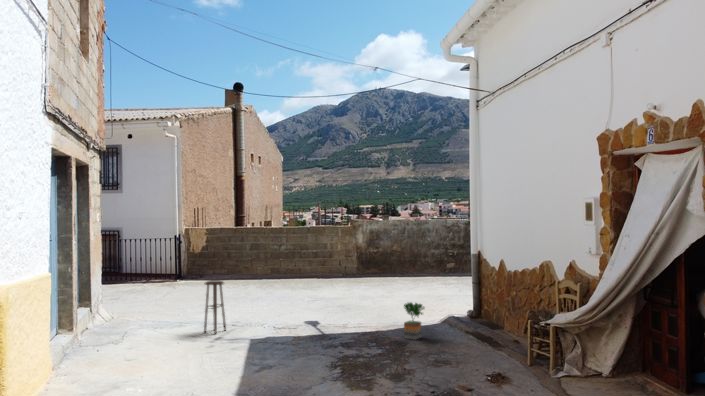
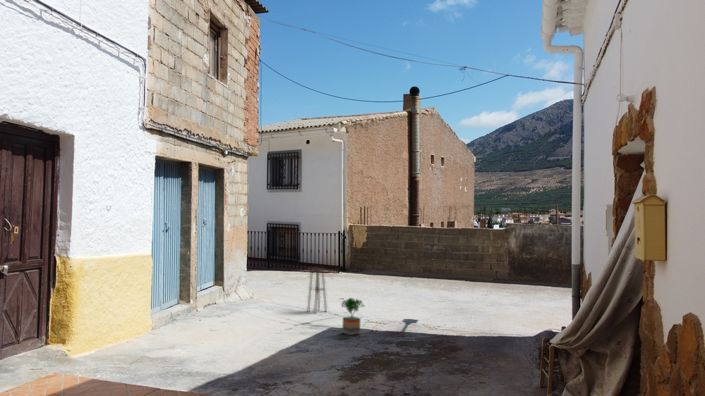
potted tree: present [404,303,424,340] -> present [342,298,364,335]

